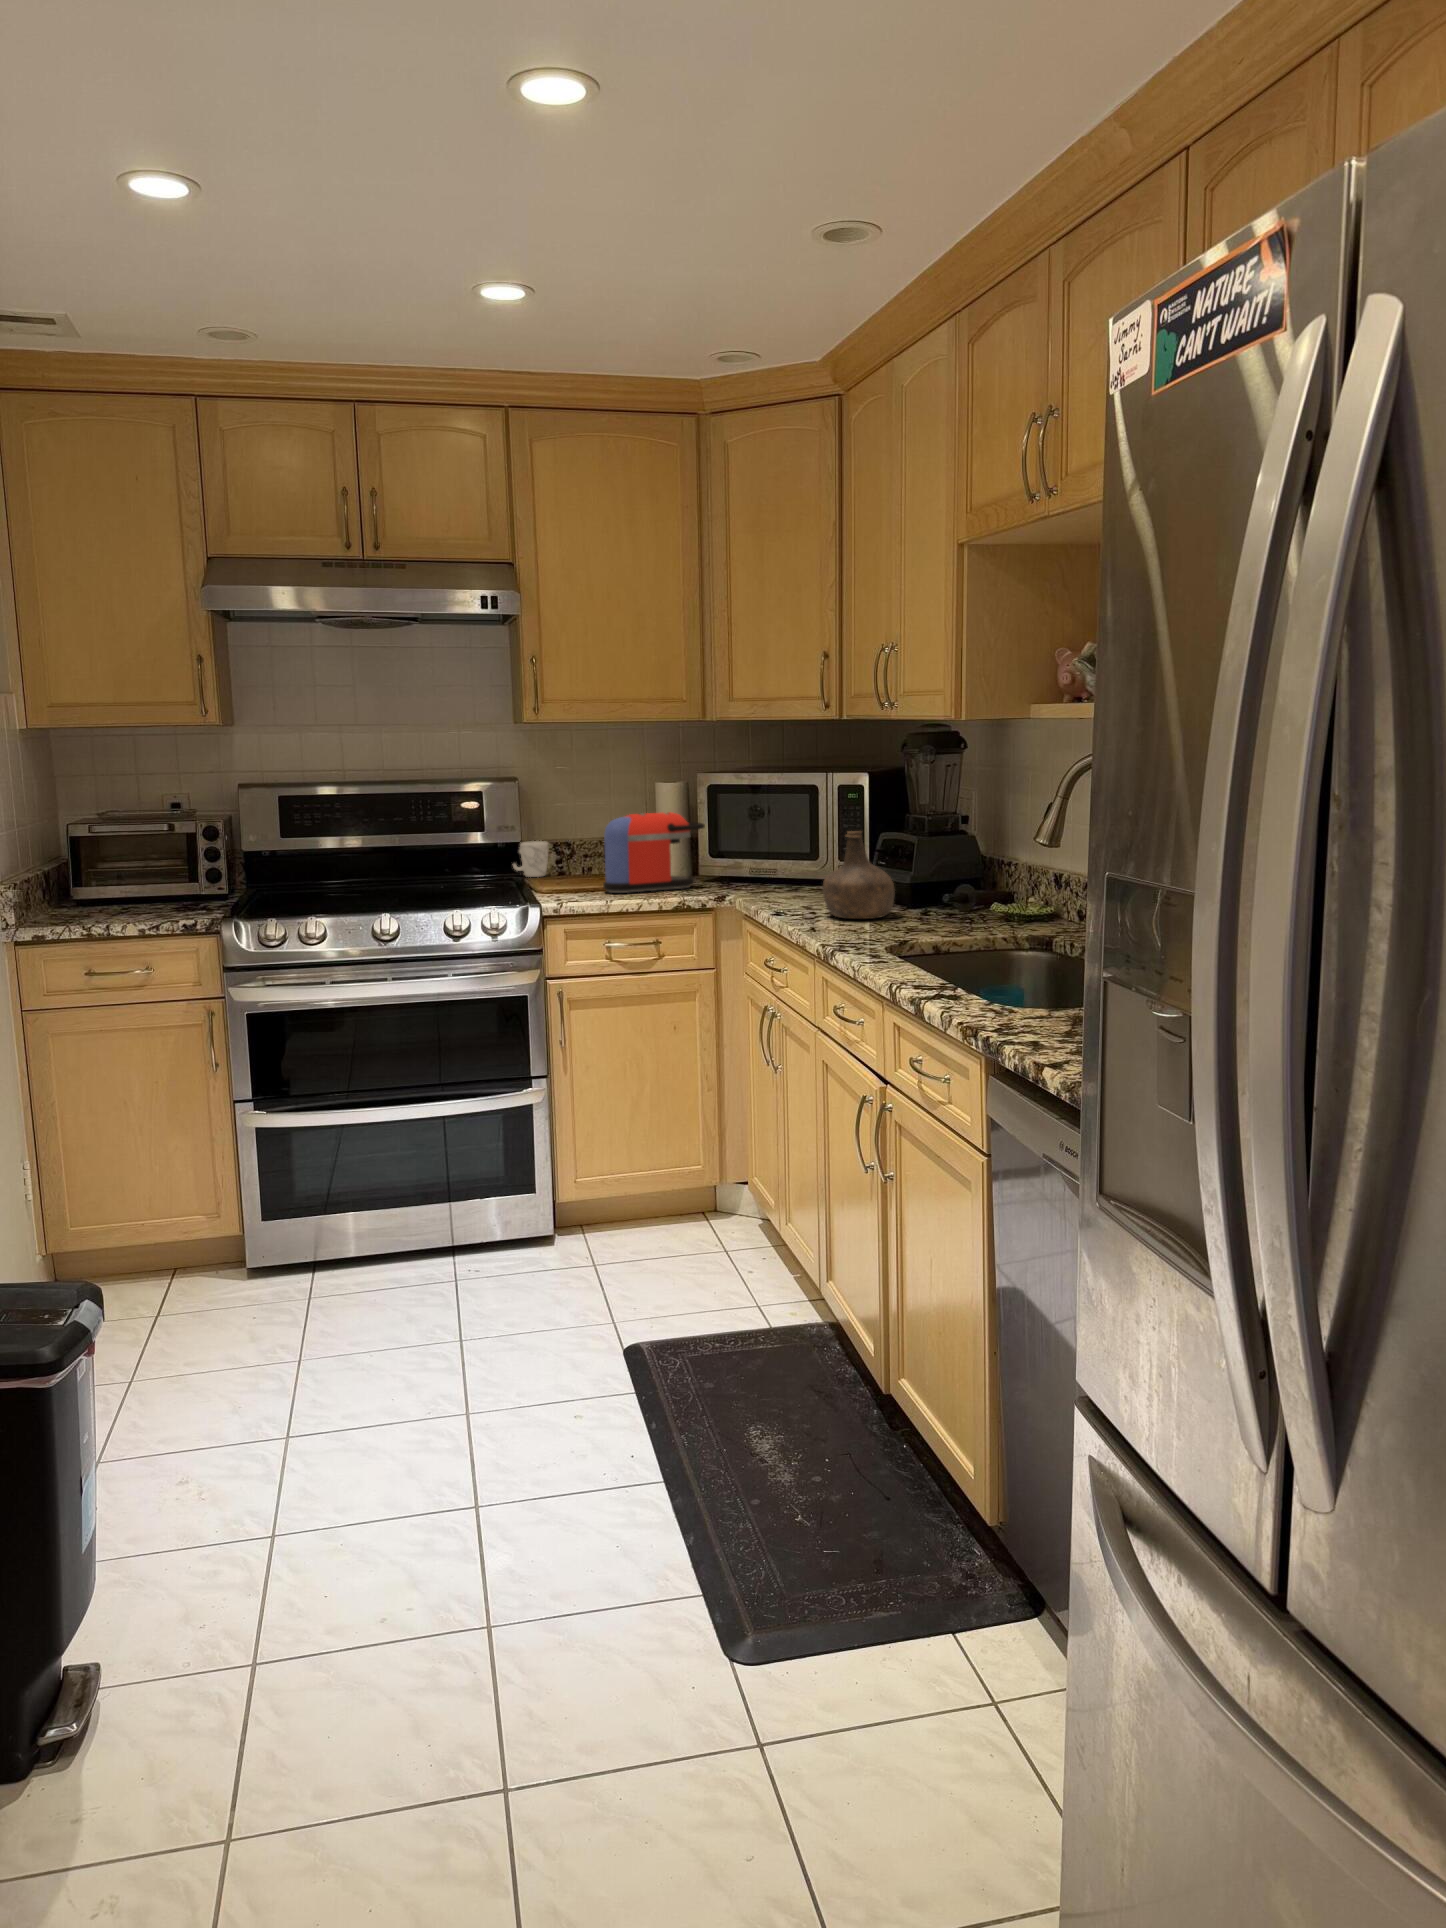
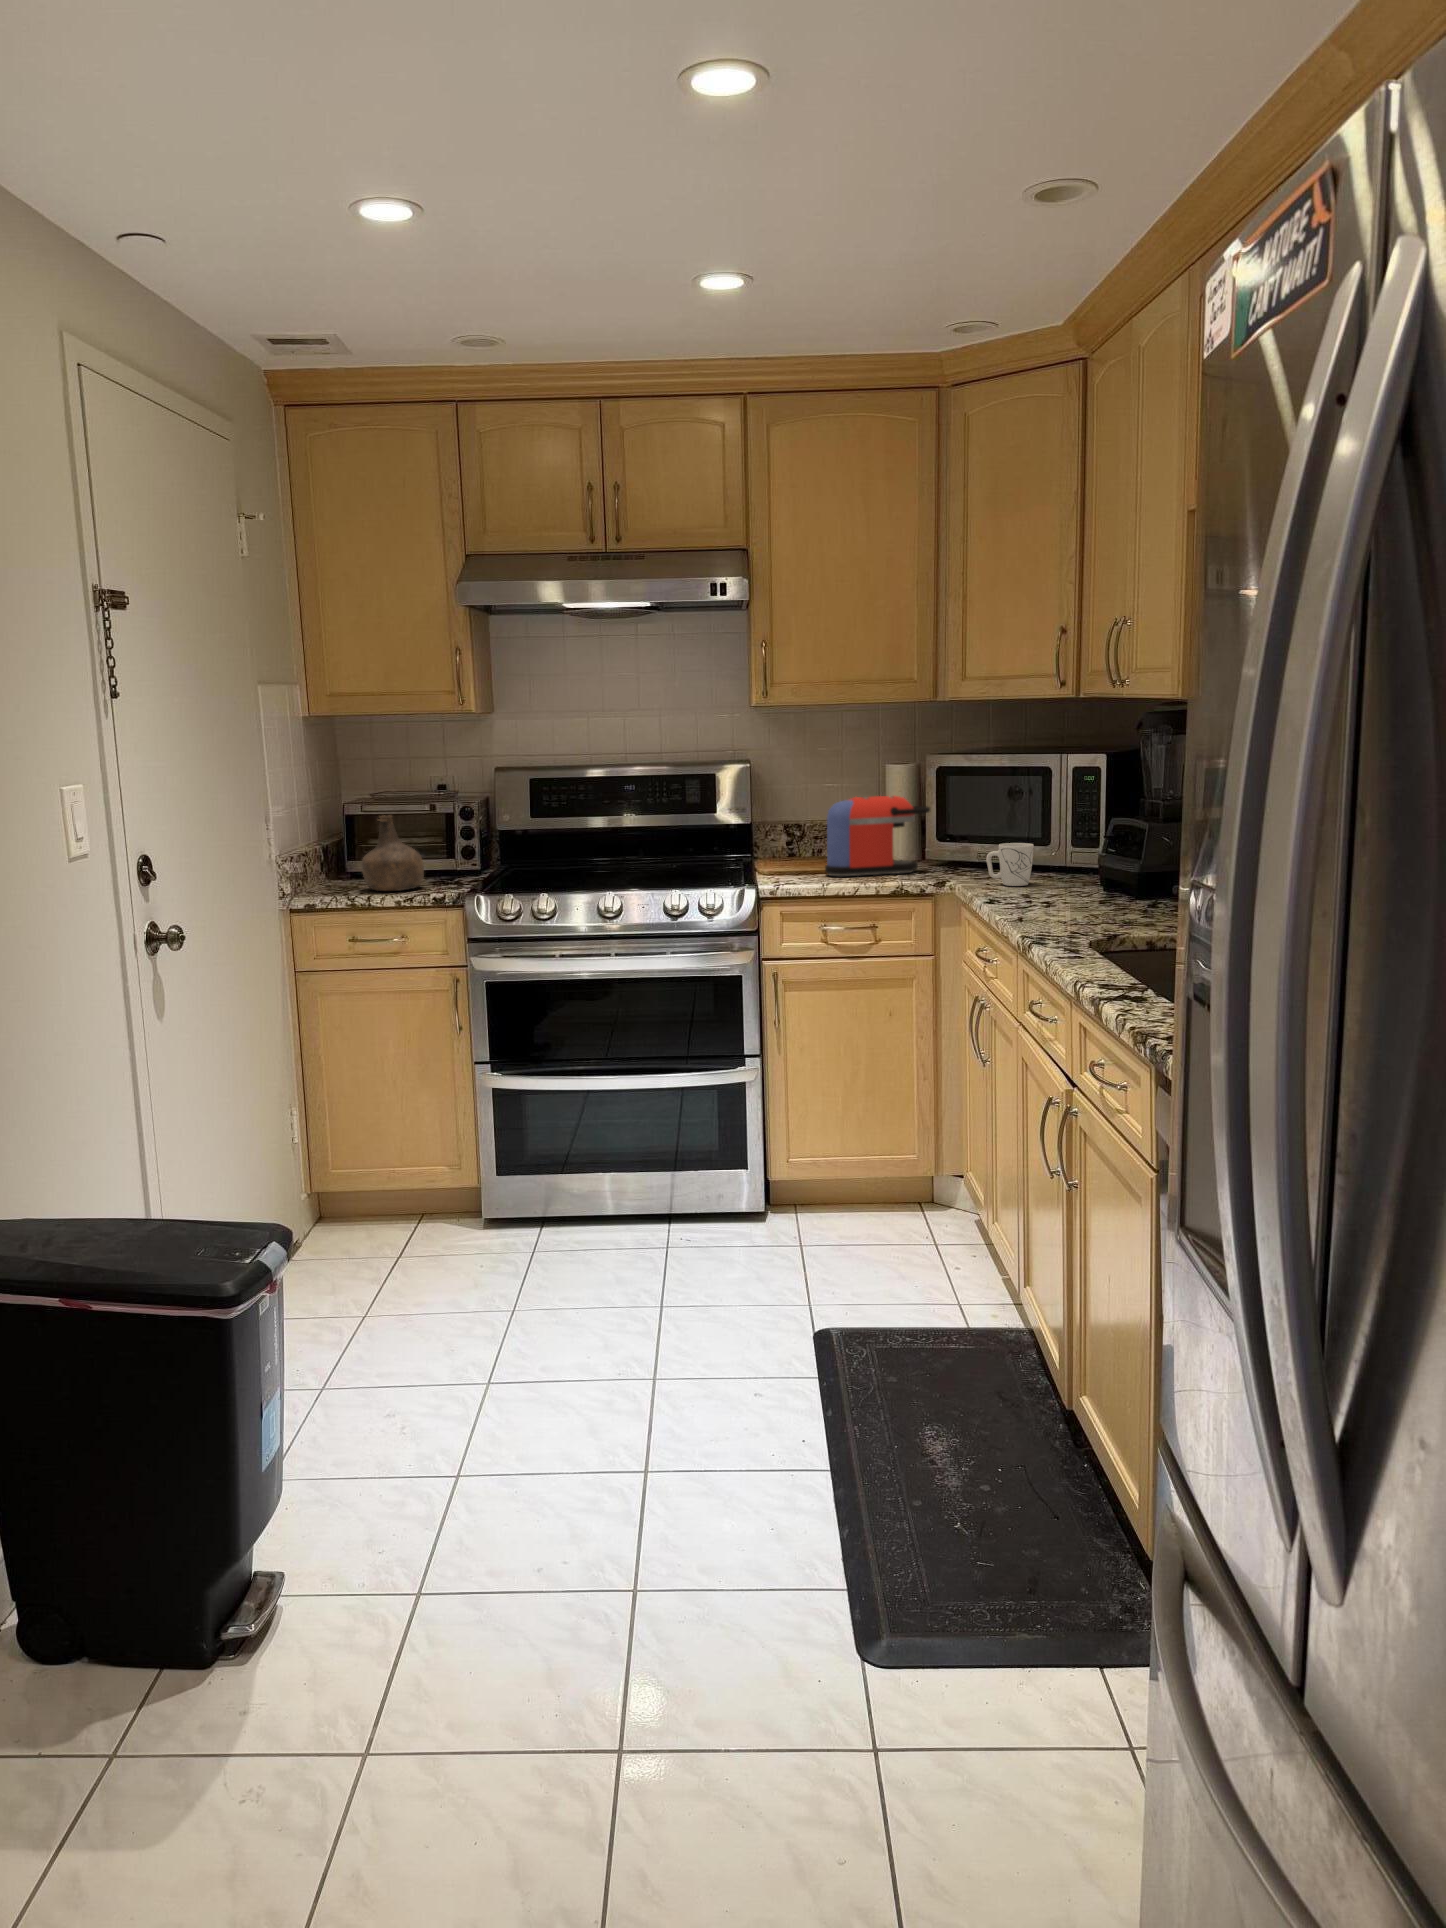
bottle: present [823,831,894,919] -> present [362,816,424,891]
mug: present [513,841,548,877] -> present [986,843,1034,886]

